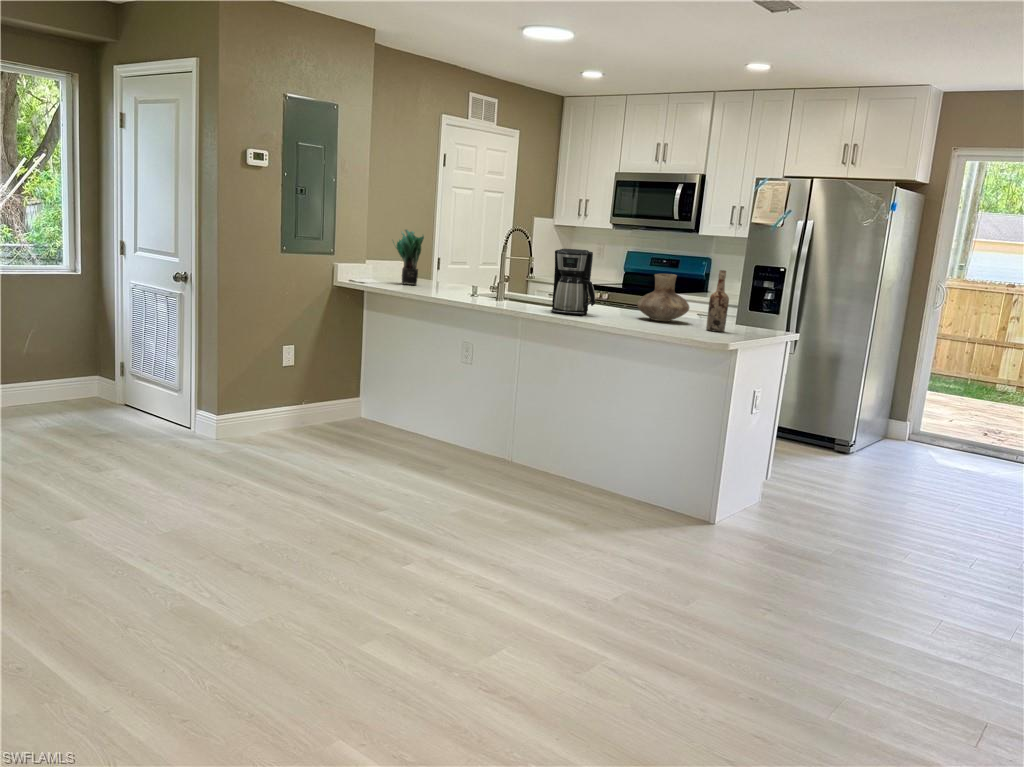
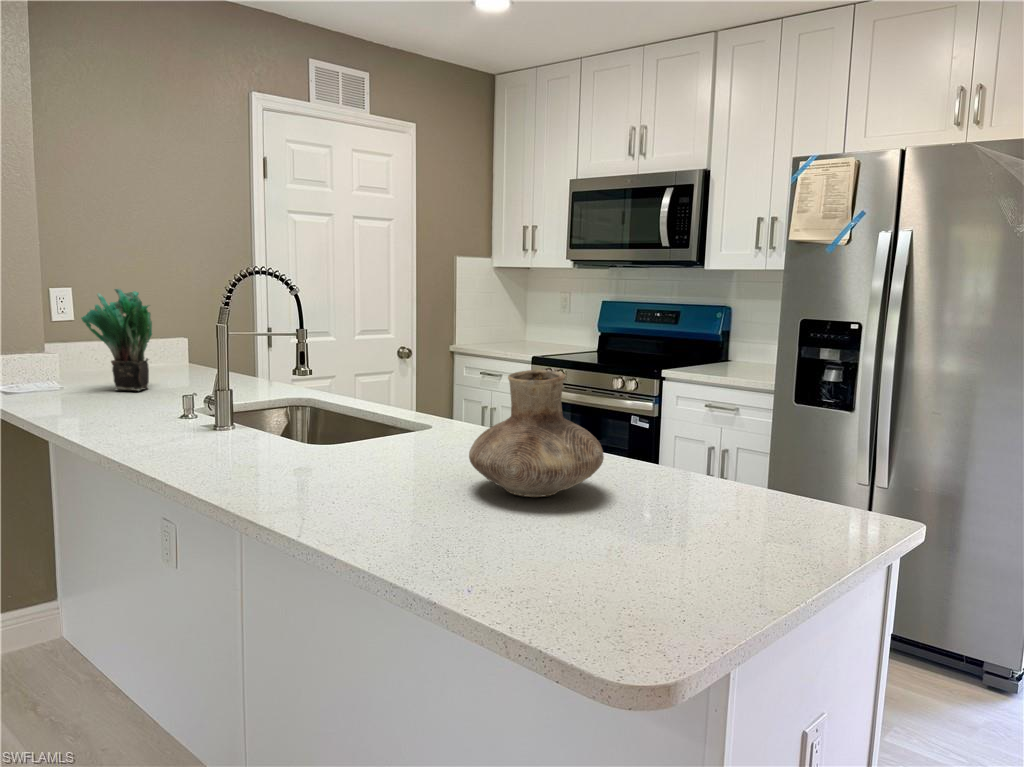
coffee maker: present [551,249,595,315] -> none [233,319,357,494]
wine bottle: present [706,270,729,332] -> none [626,368,687,557]

